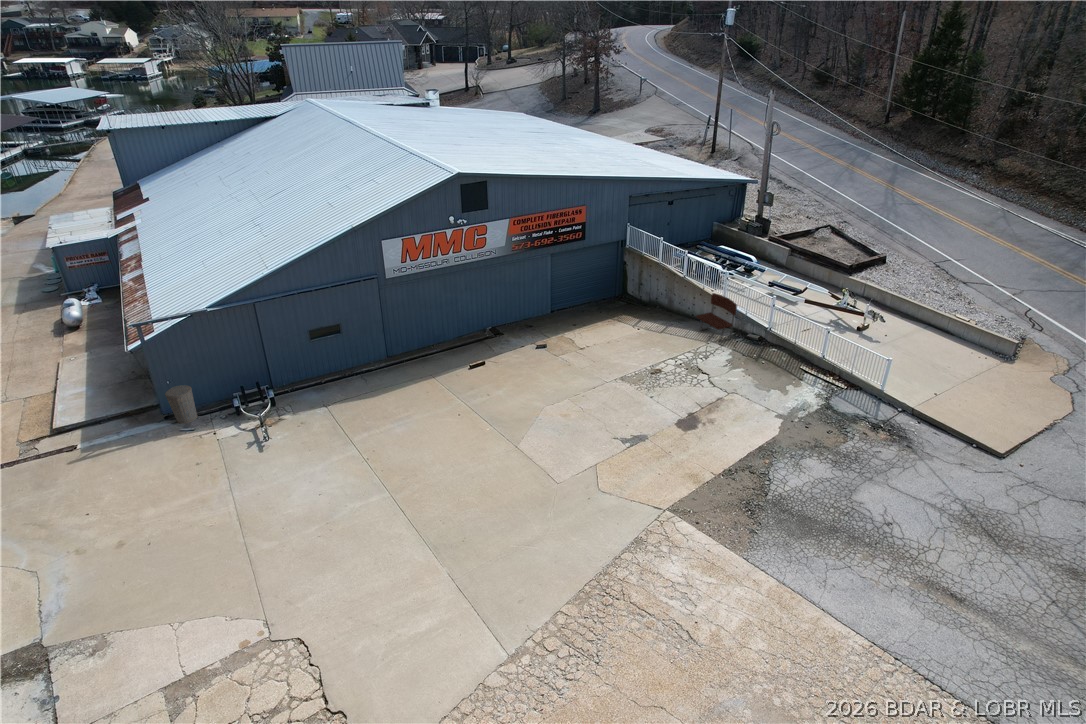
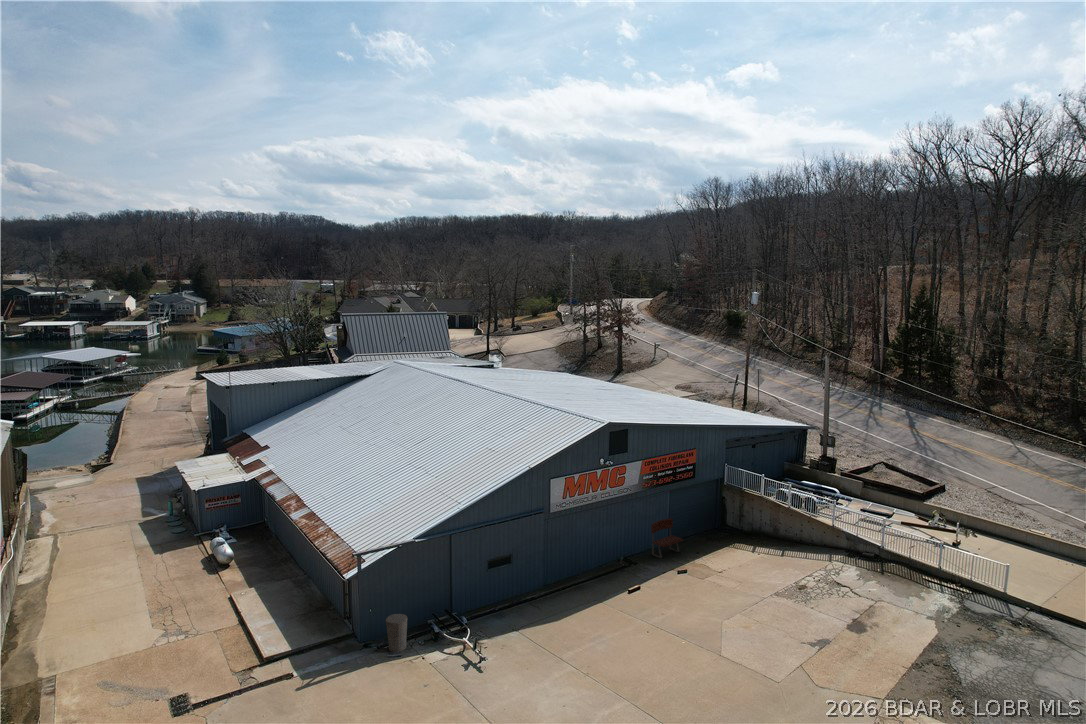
bench: present [696,293,737,342] -> present [651,518,683,558]

